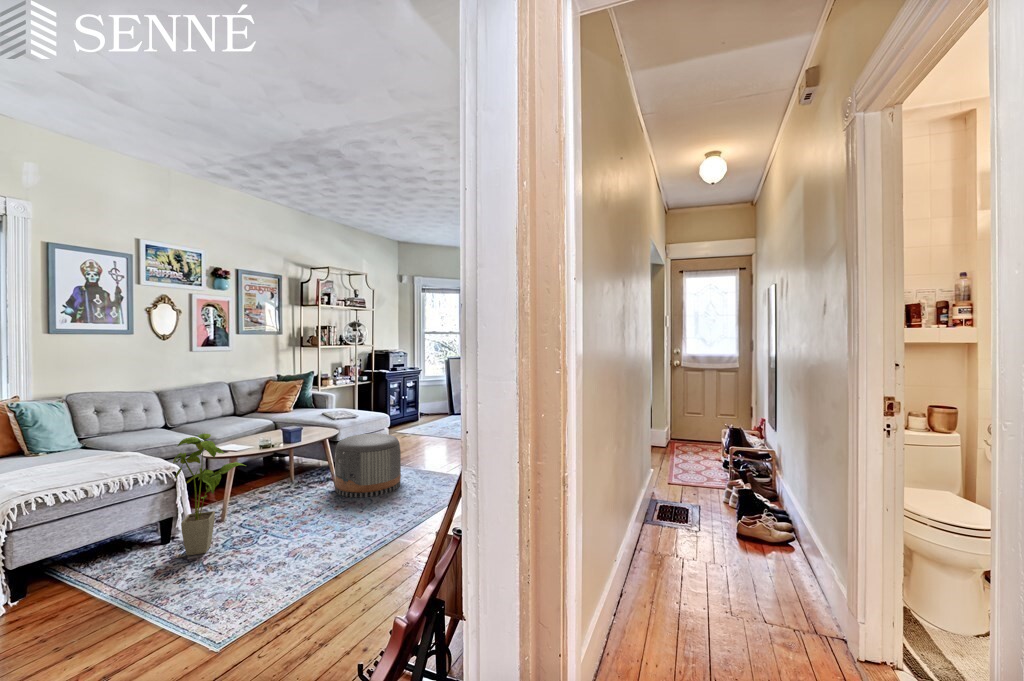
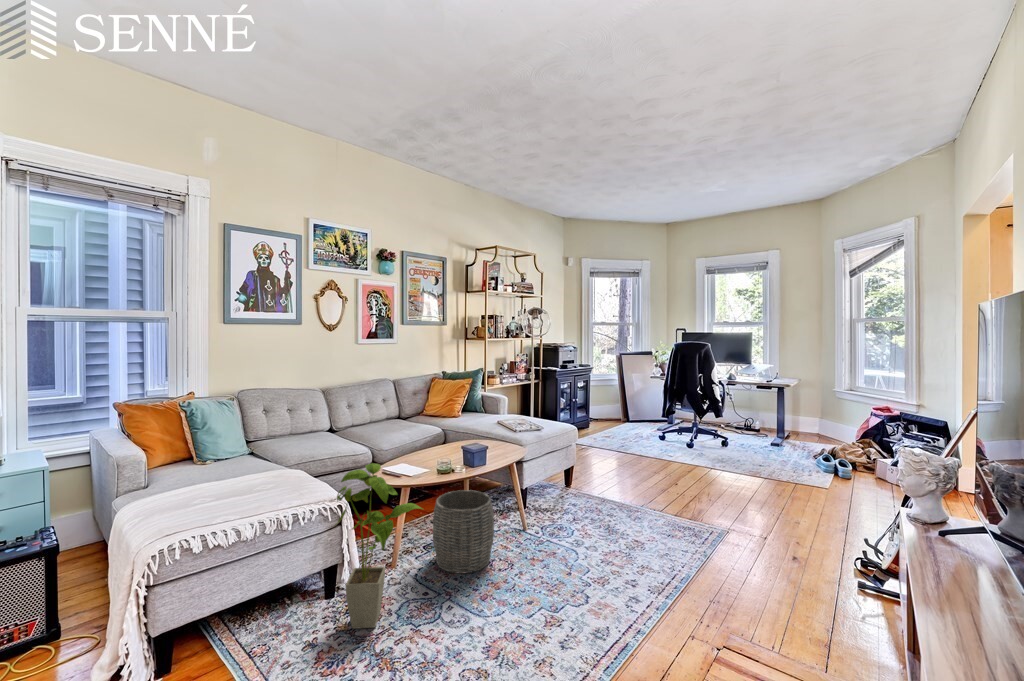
pouf: present [335,433,401,497] -> none [520,458,605,550]
woven basket: none [258,459,309,518] -> present [433,490,494,574]

